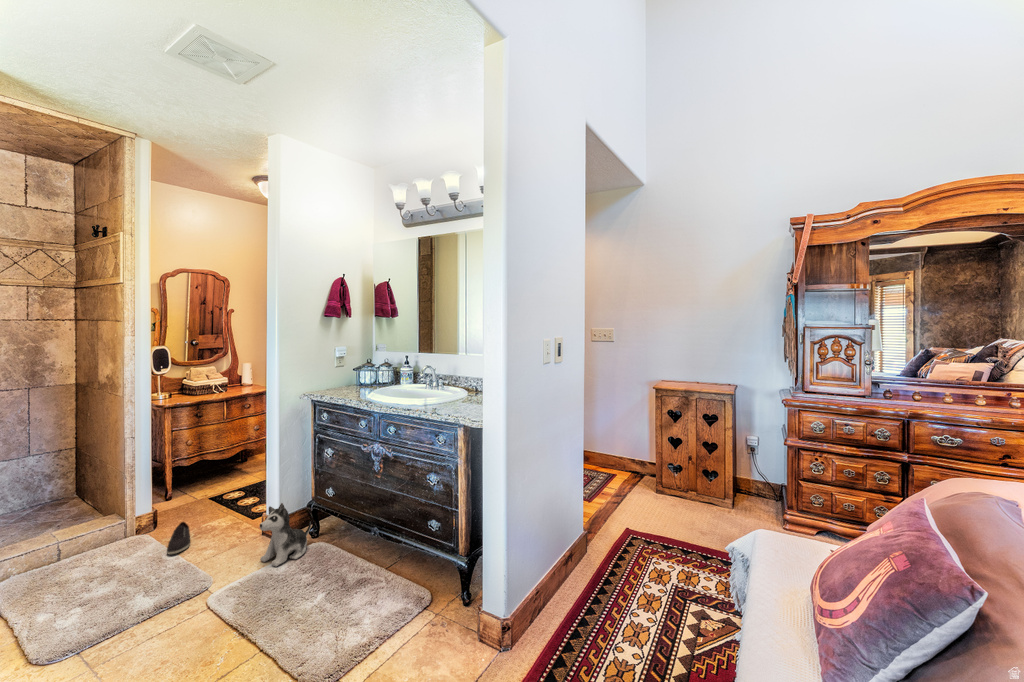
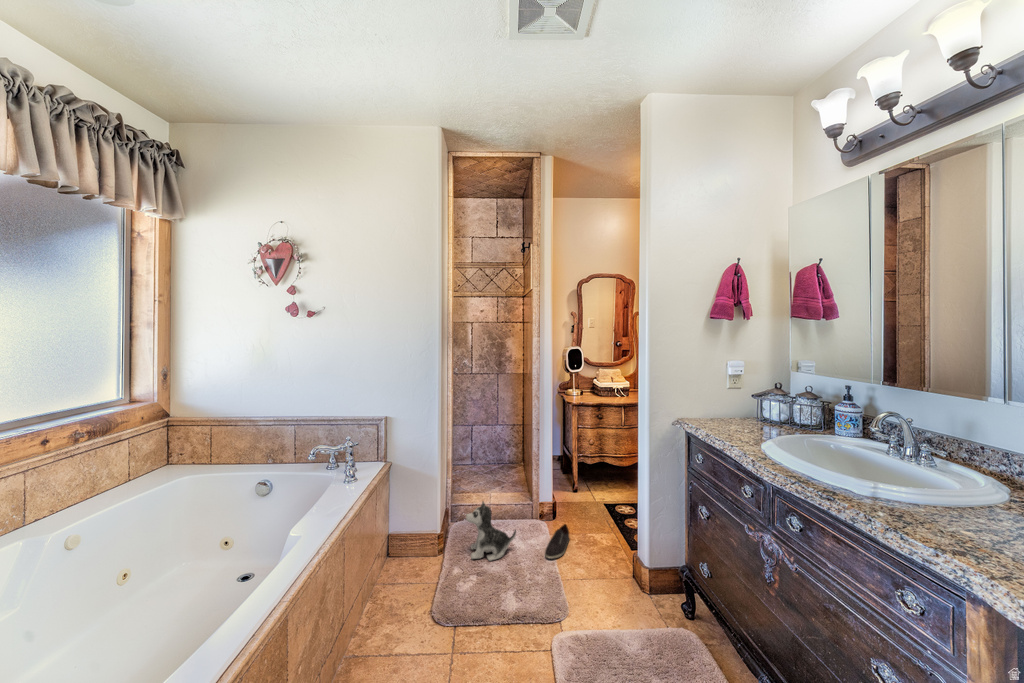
plush toy: present [260,503,311,566] -> present [466,502,516,561]

